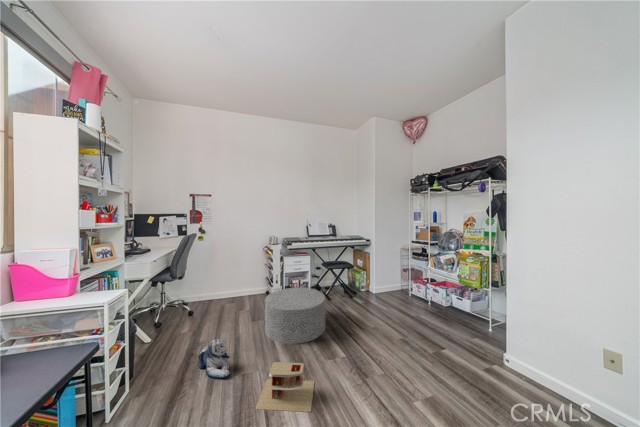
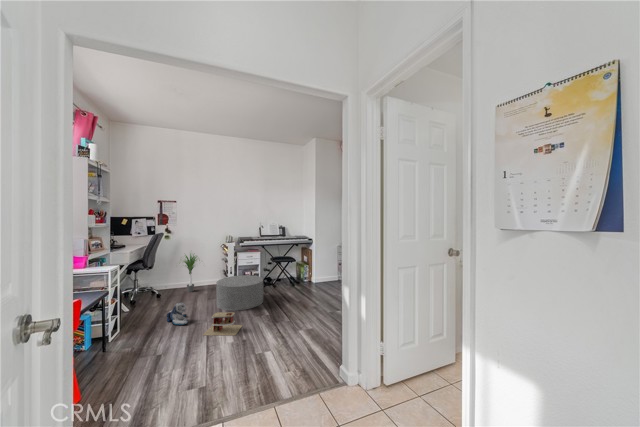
potted plant: none [210,253,246,306] -> present [184,254,197,292]

